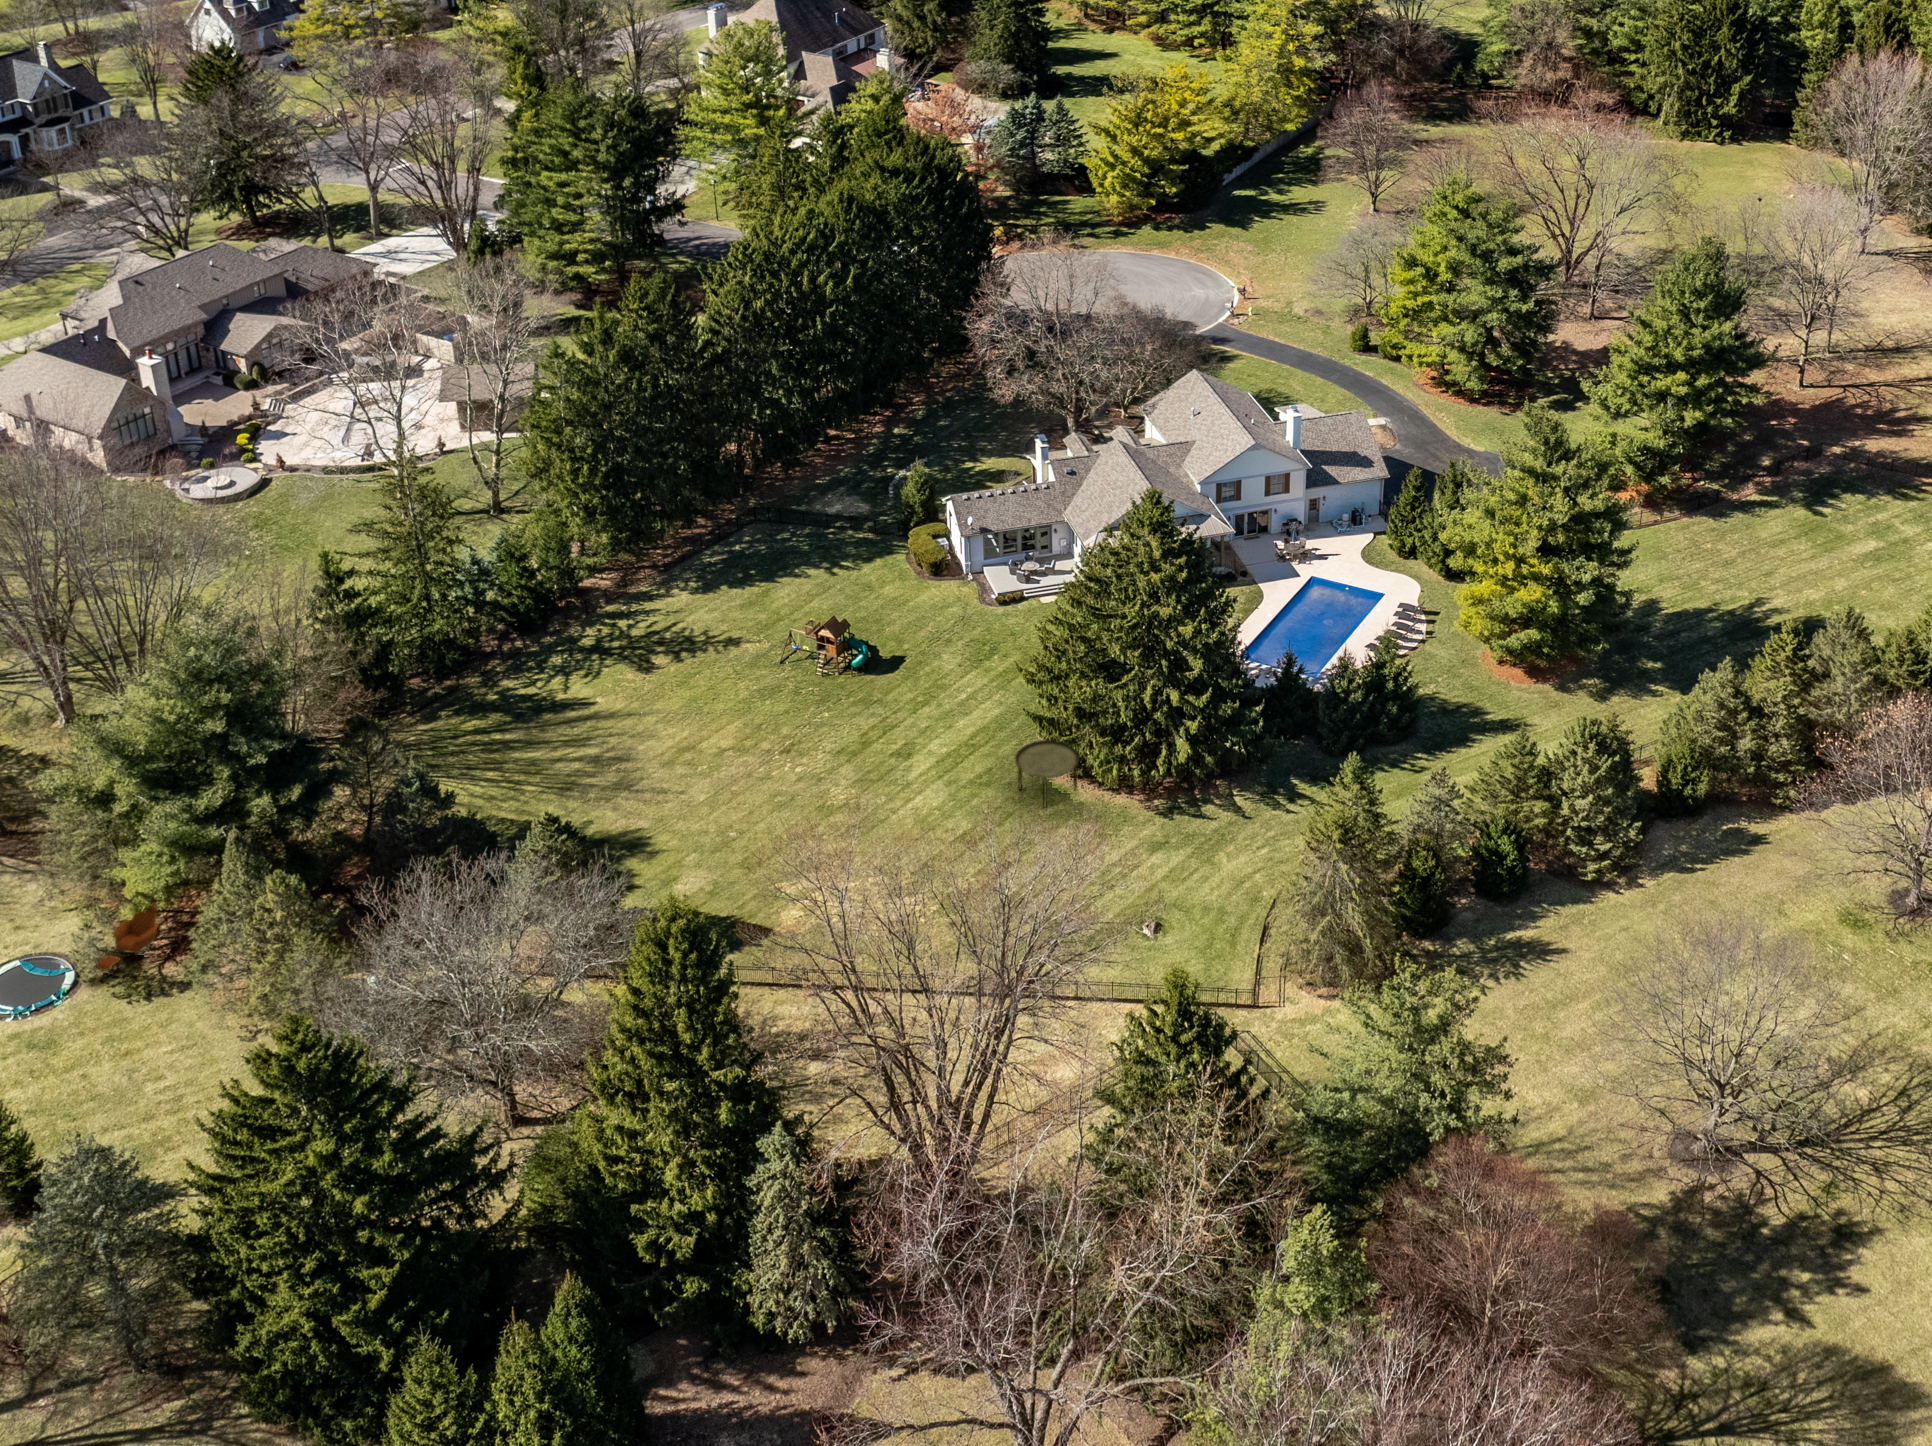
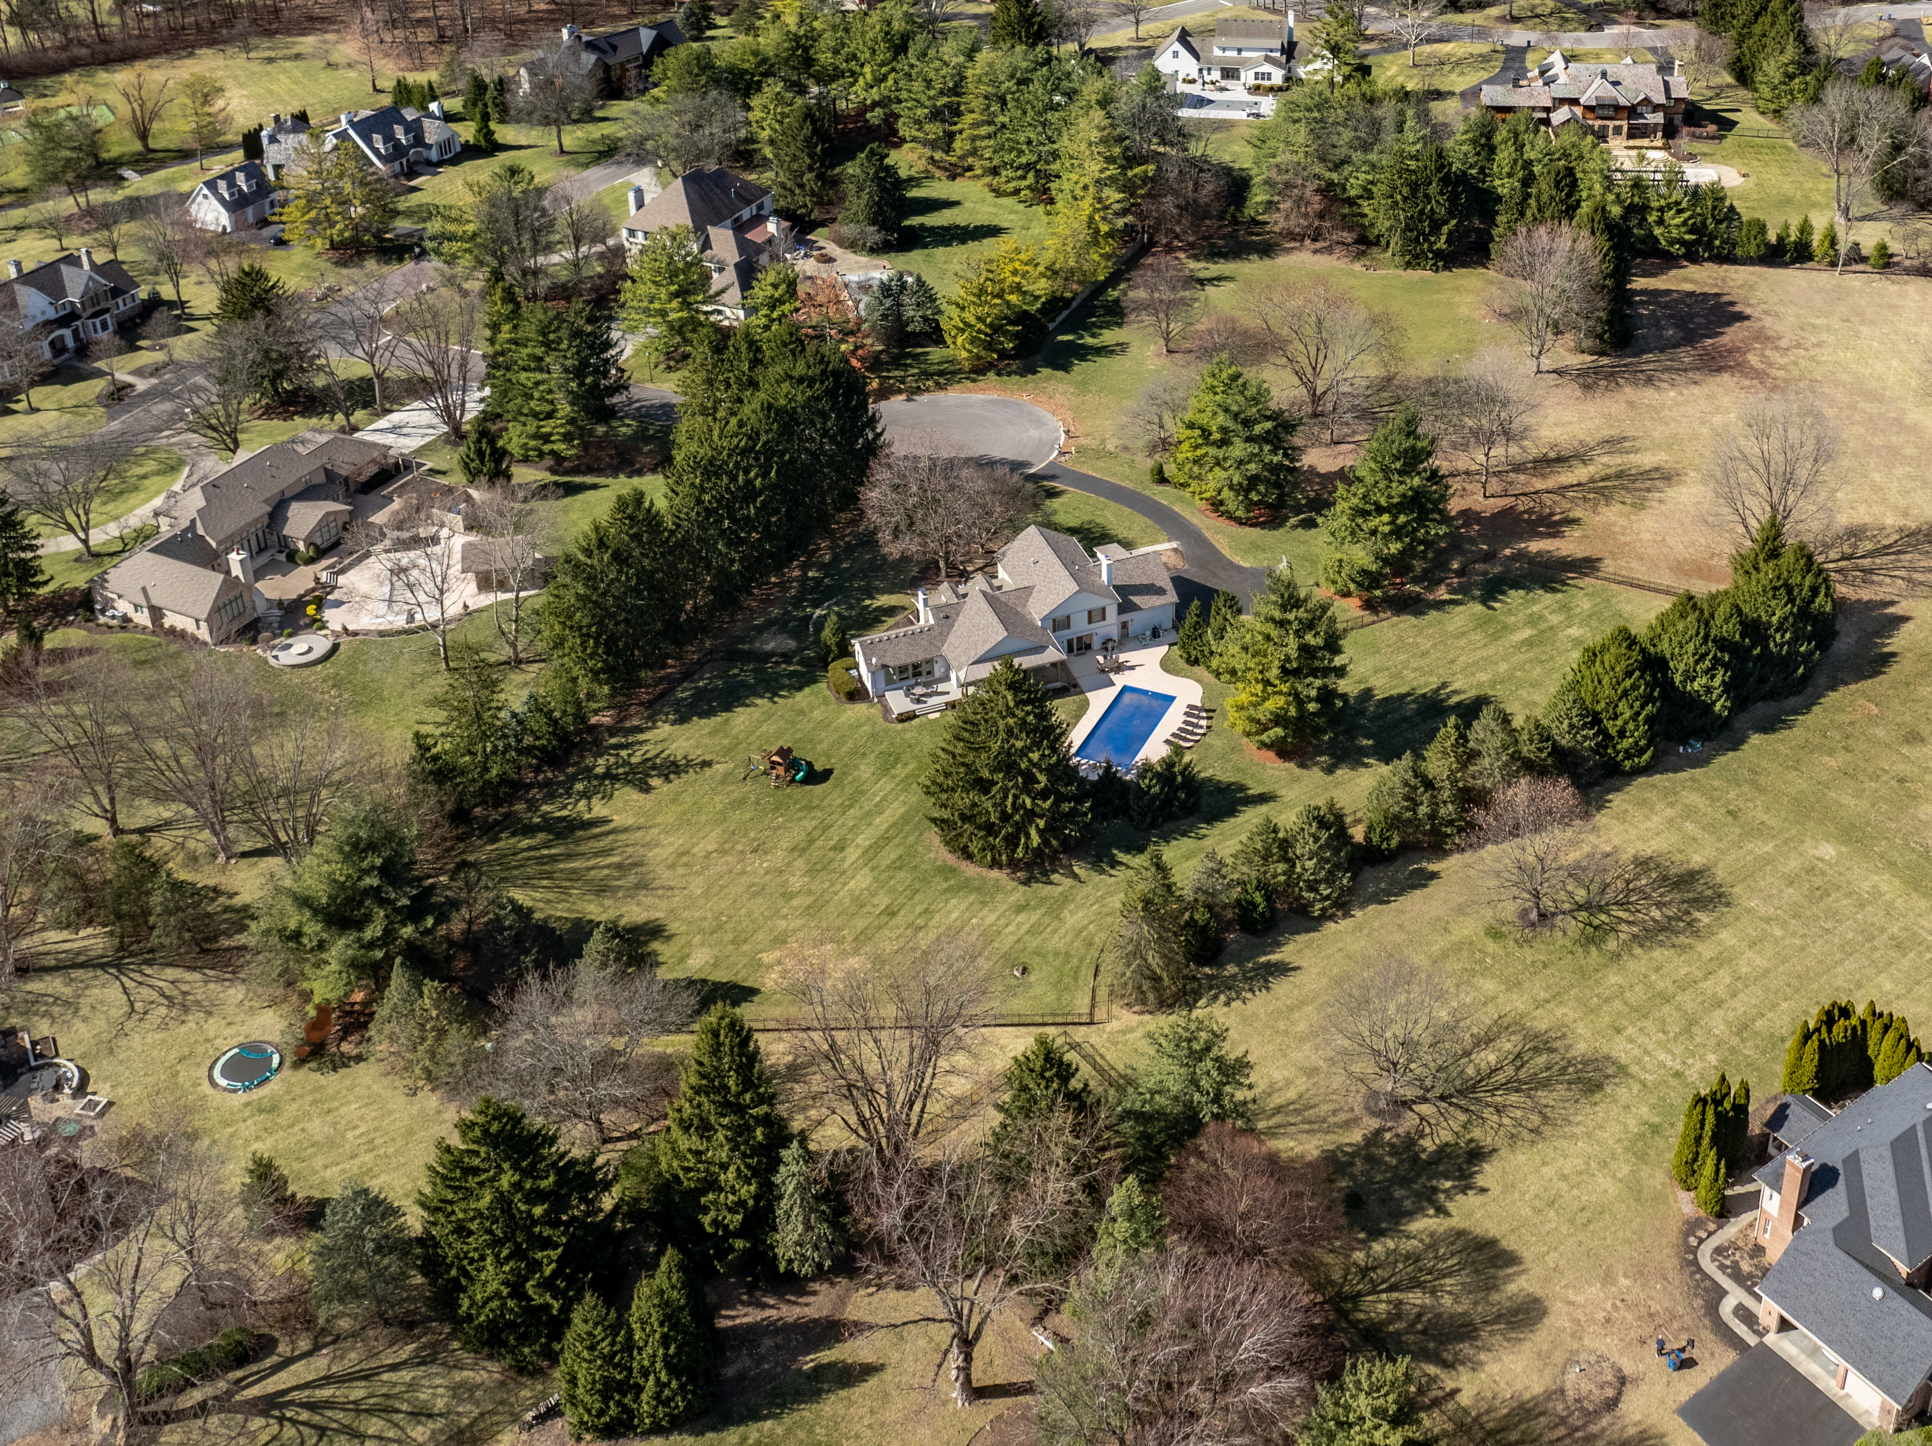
round table: present [1015,740,1080,807] -> none [923,835,969,885]

